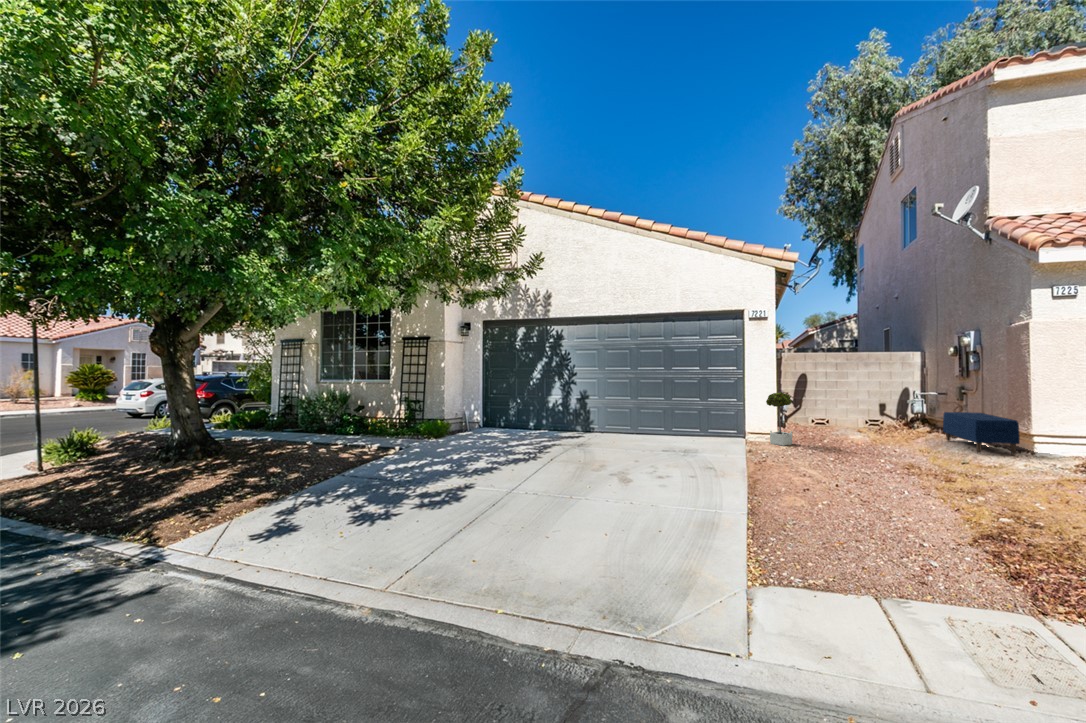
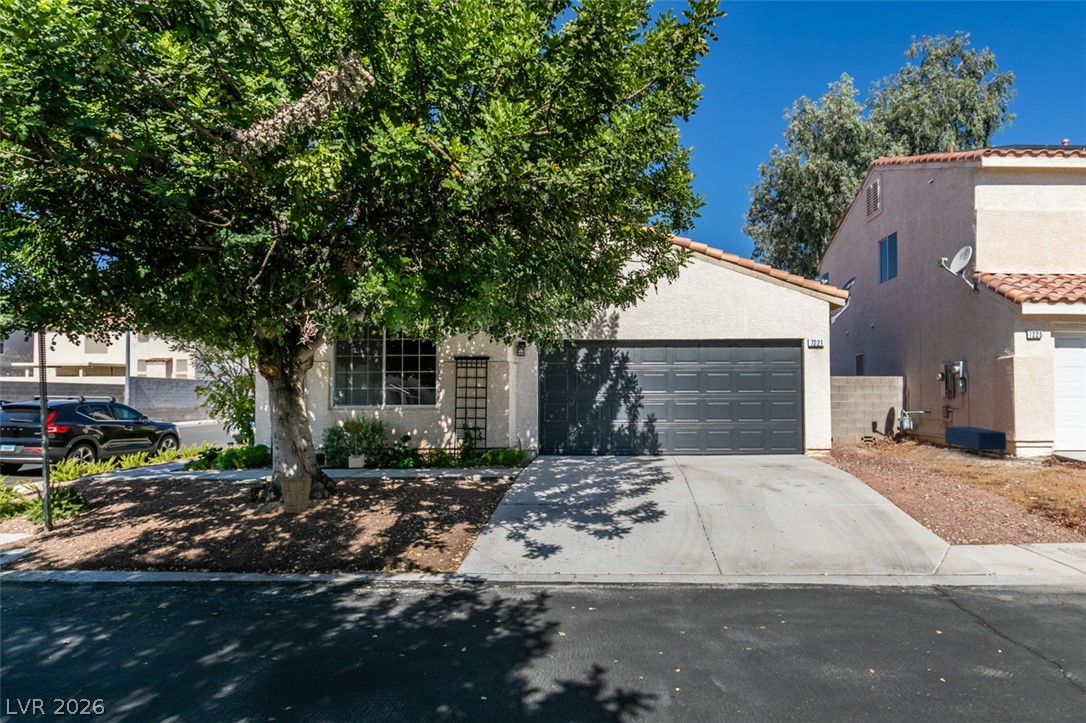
potted tree: present [766,392,792,446] -> present [343,420,365,468]
bucket: none [166,435,198,472] -> present [280,473,312,513]

